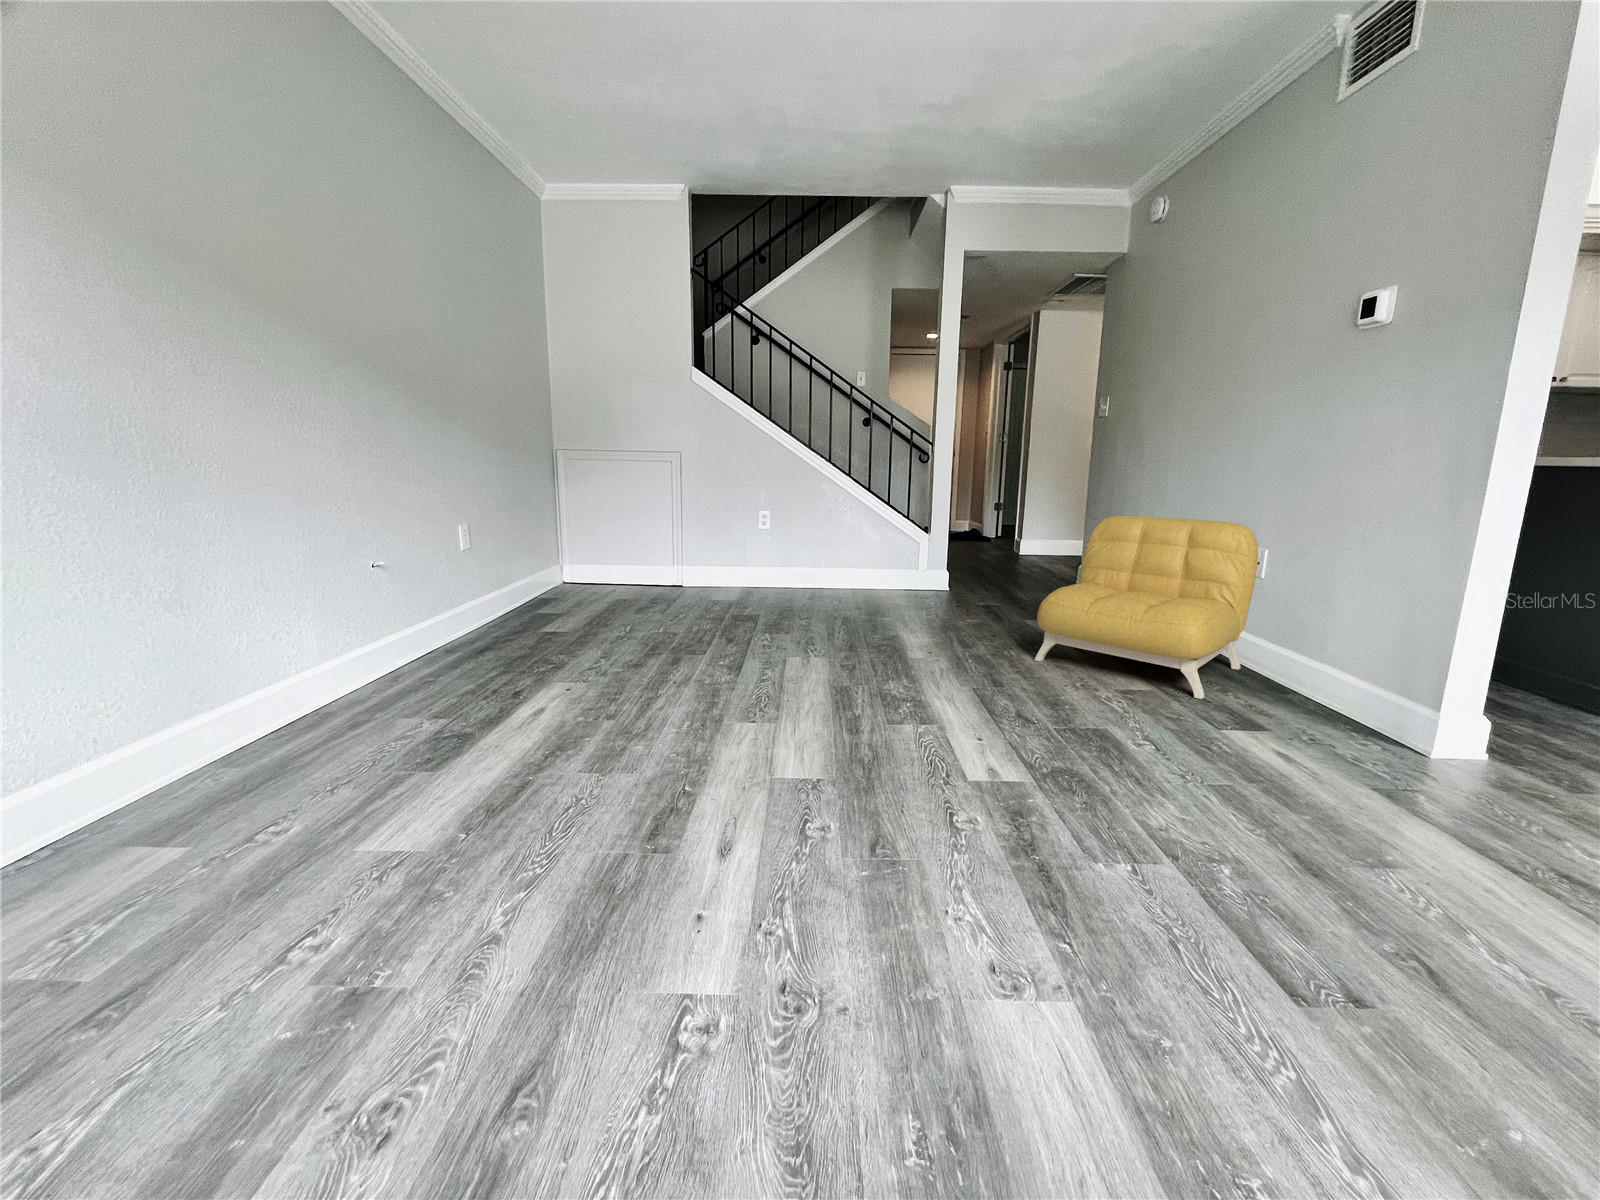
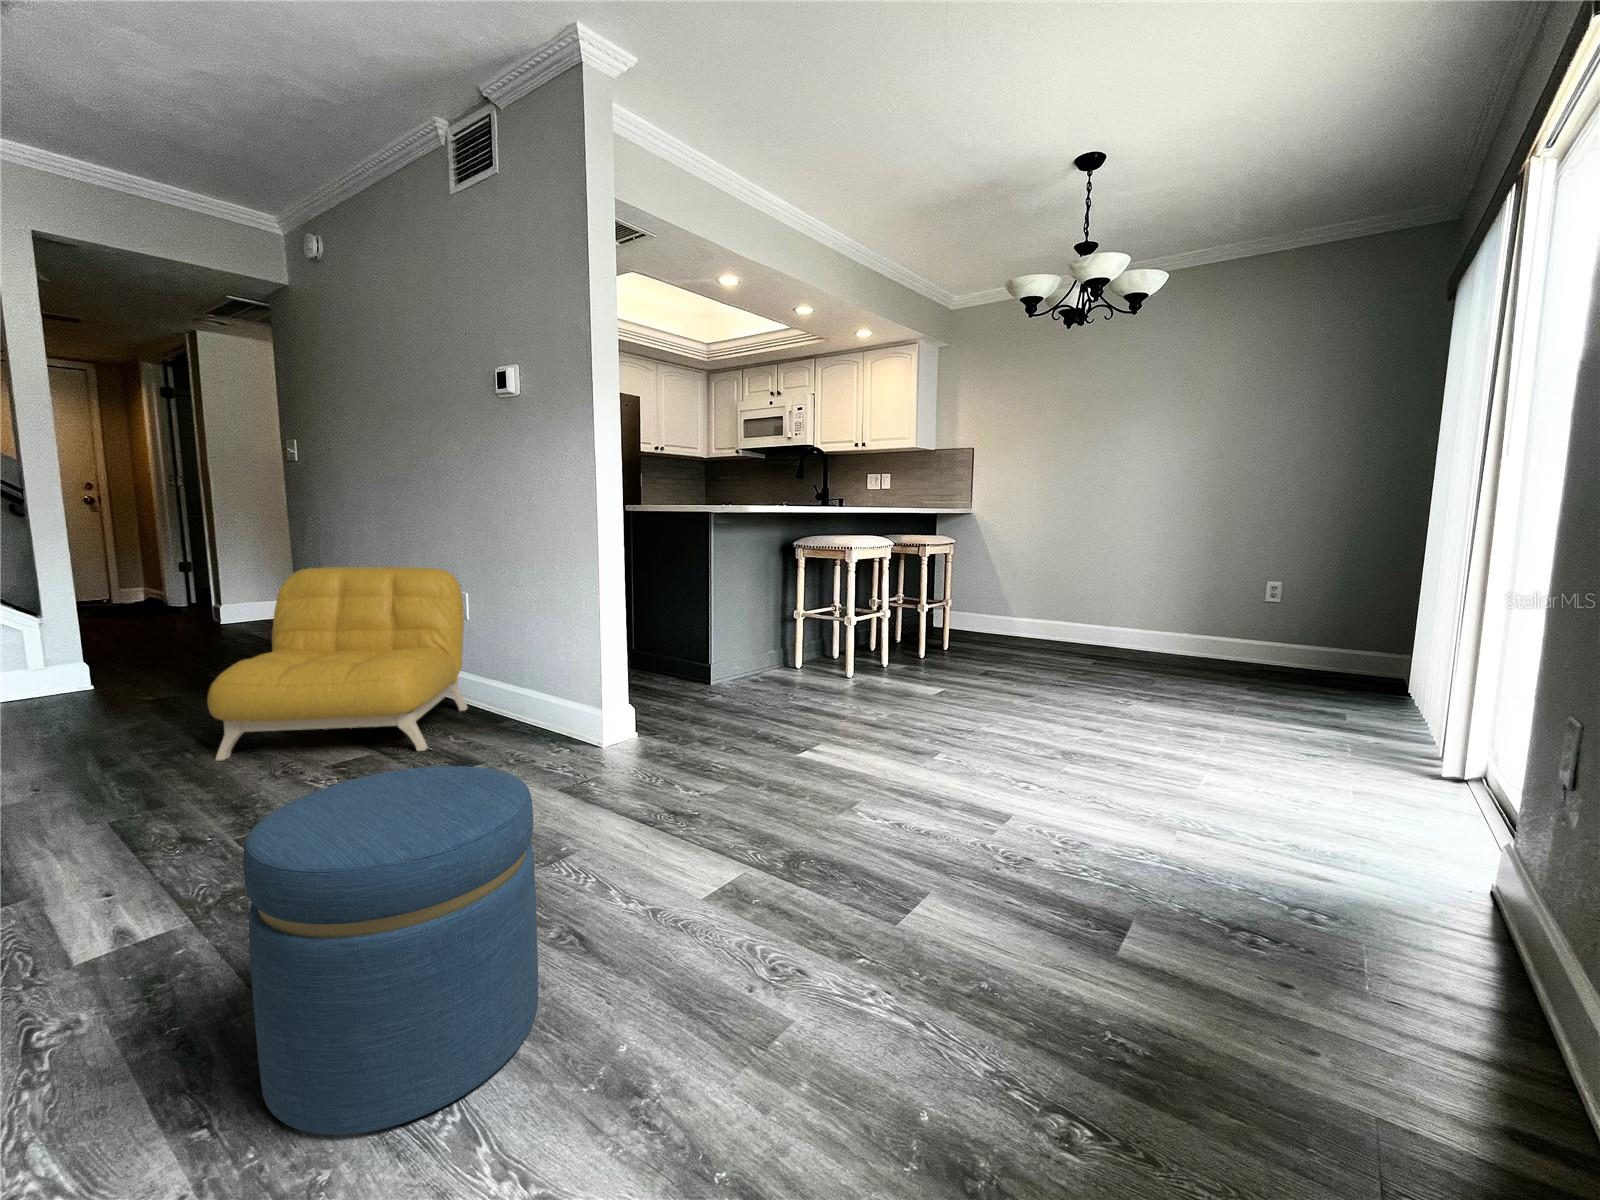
ottoman: none [1109,715,1437,1070] -> present [243,766,538,1135]

